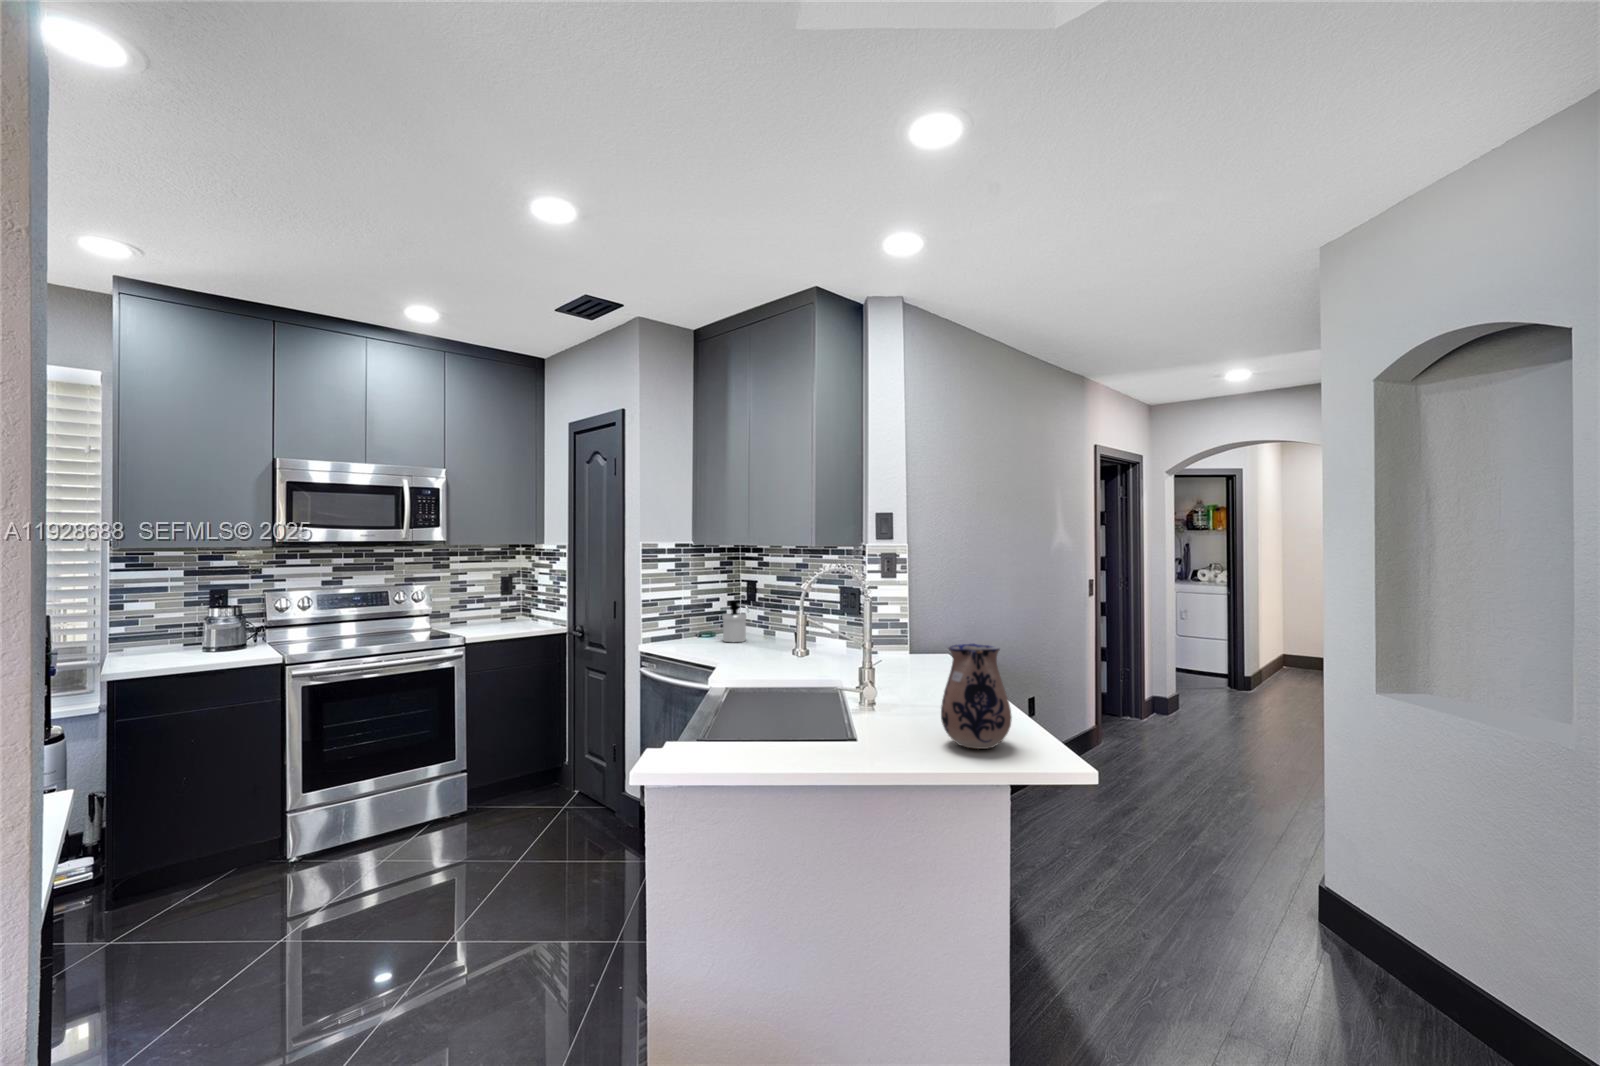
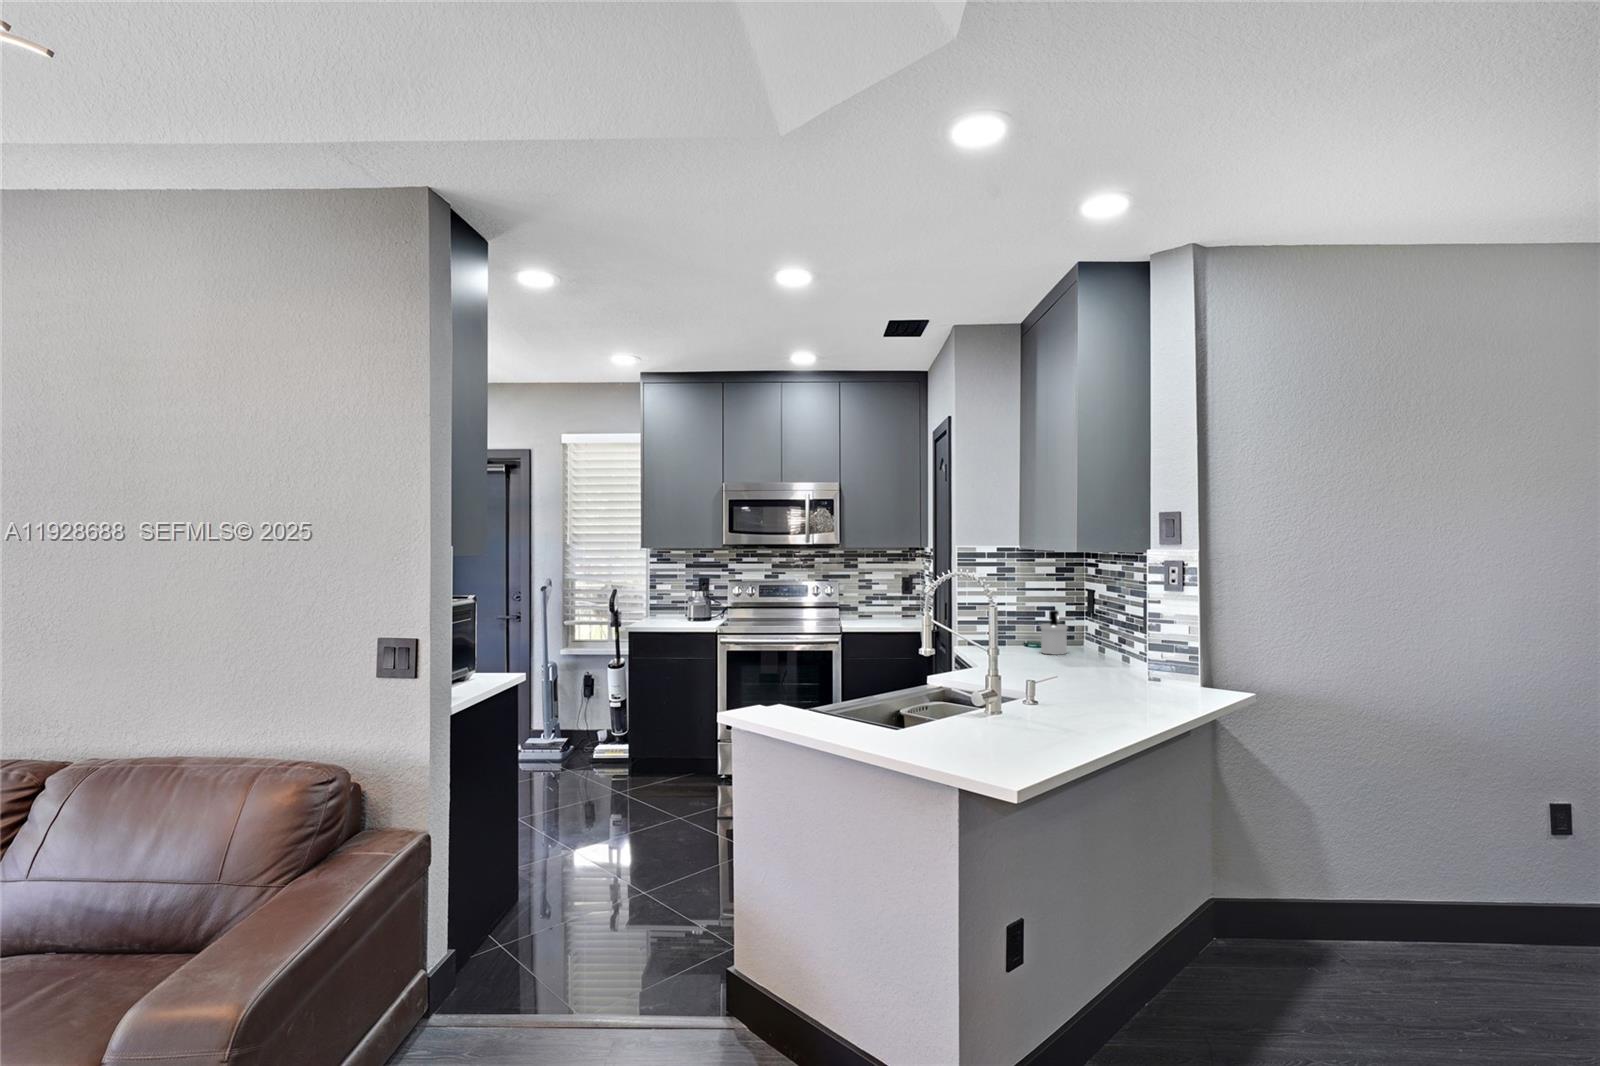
ceramic pitcher: present [941,643,1012,749] -> none [956,652,1028,759]

